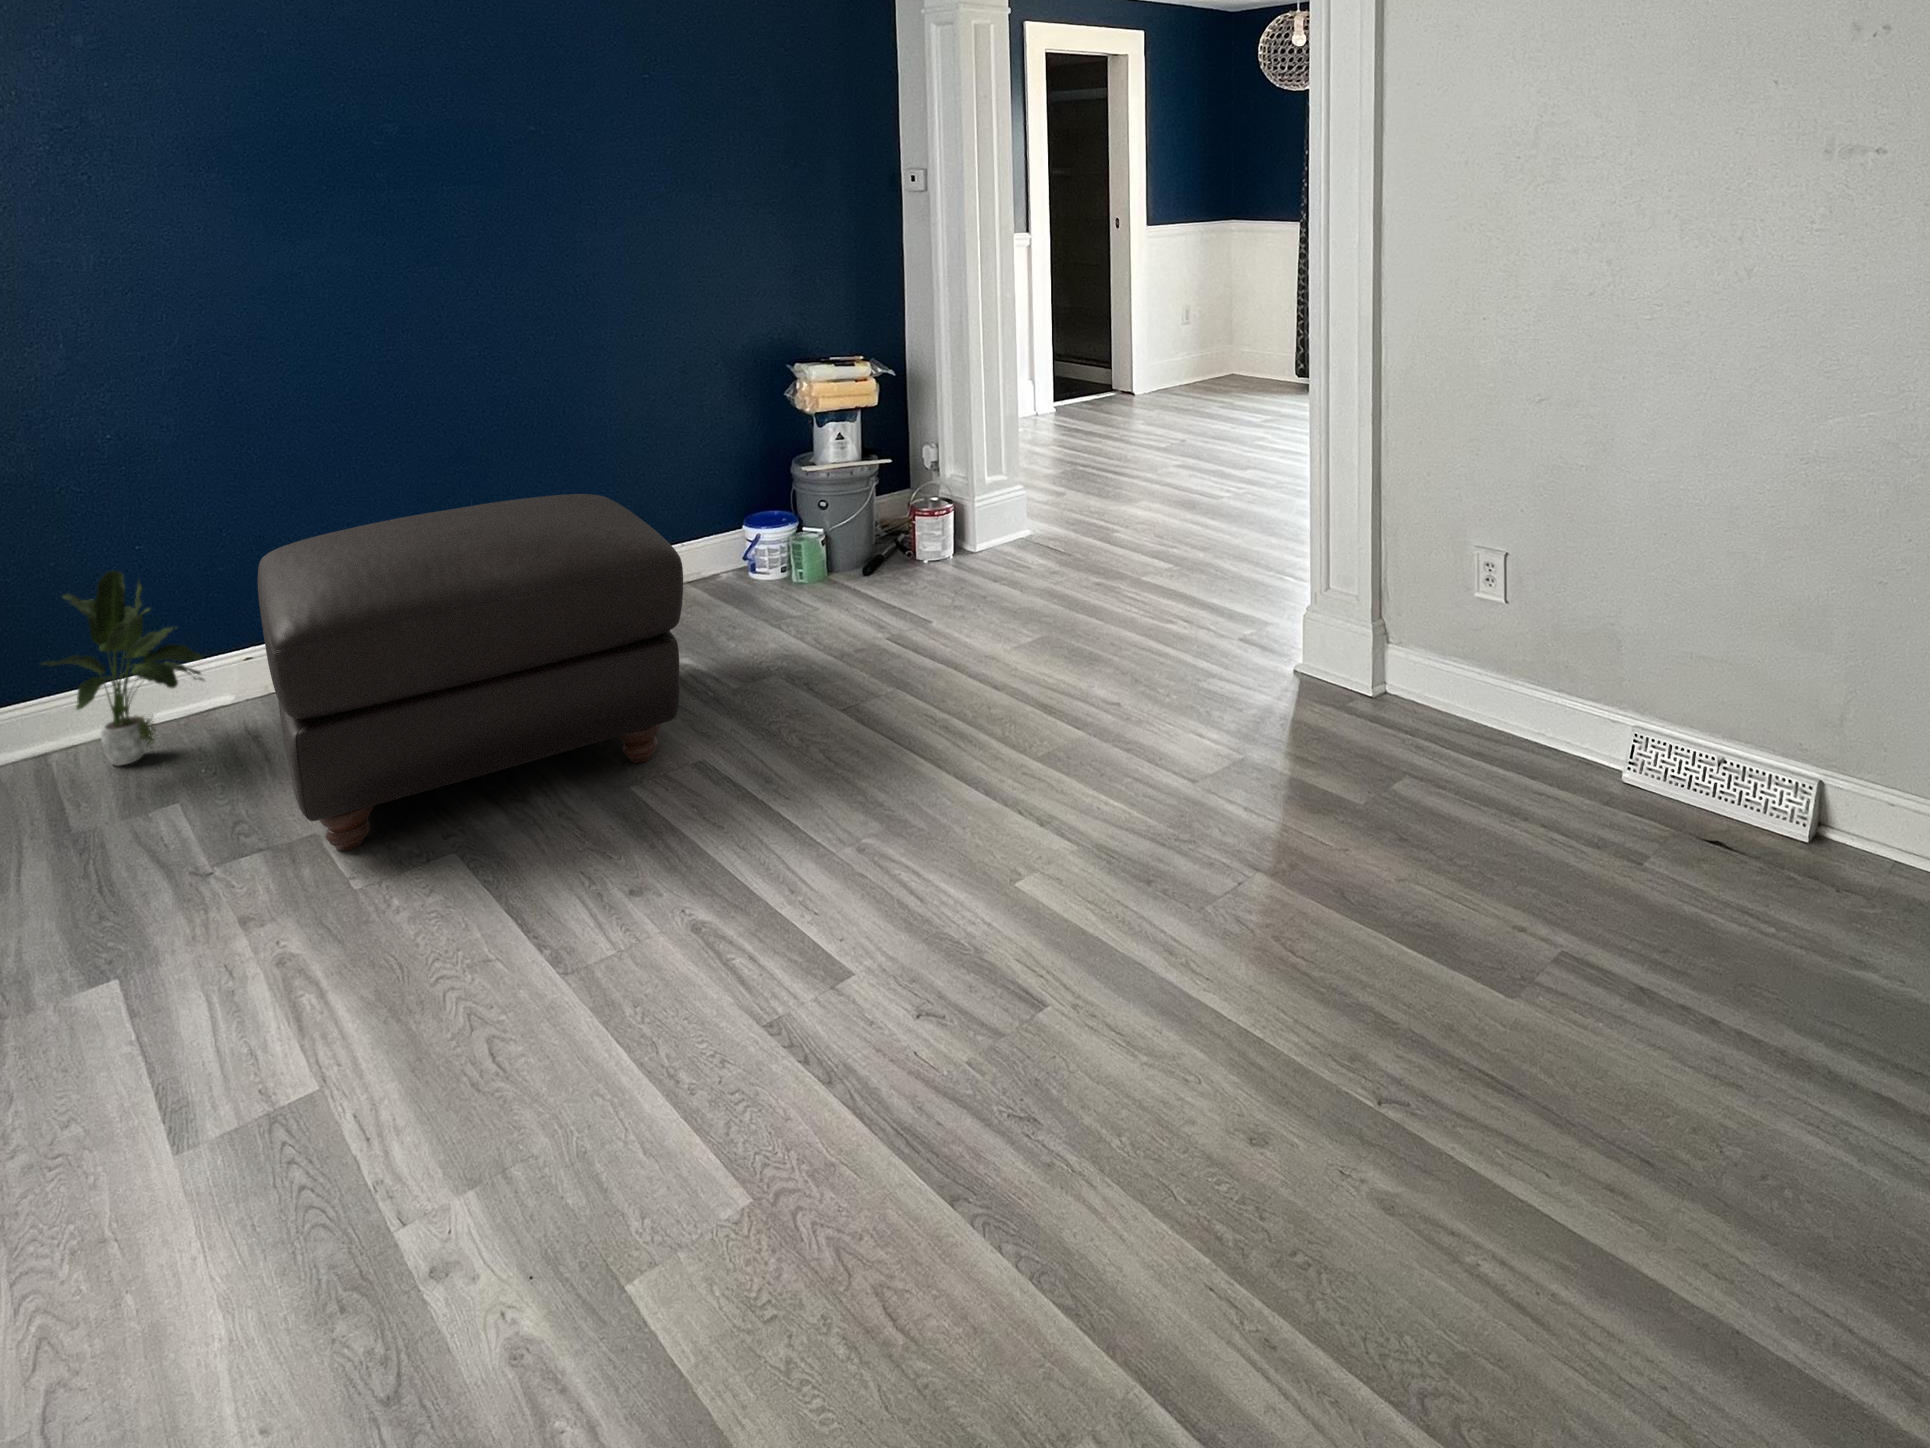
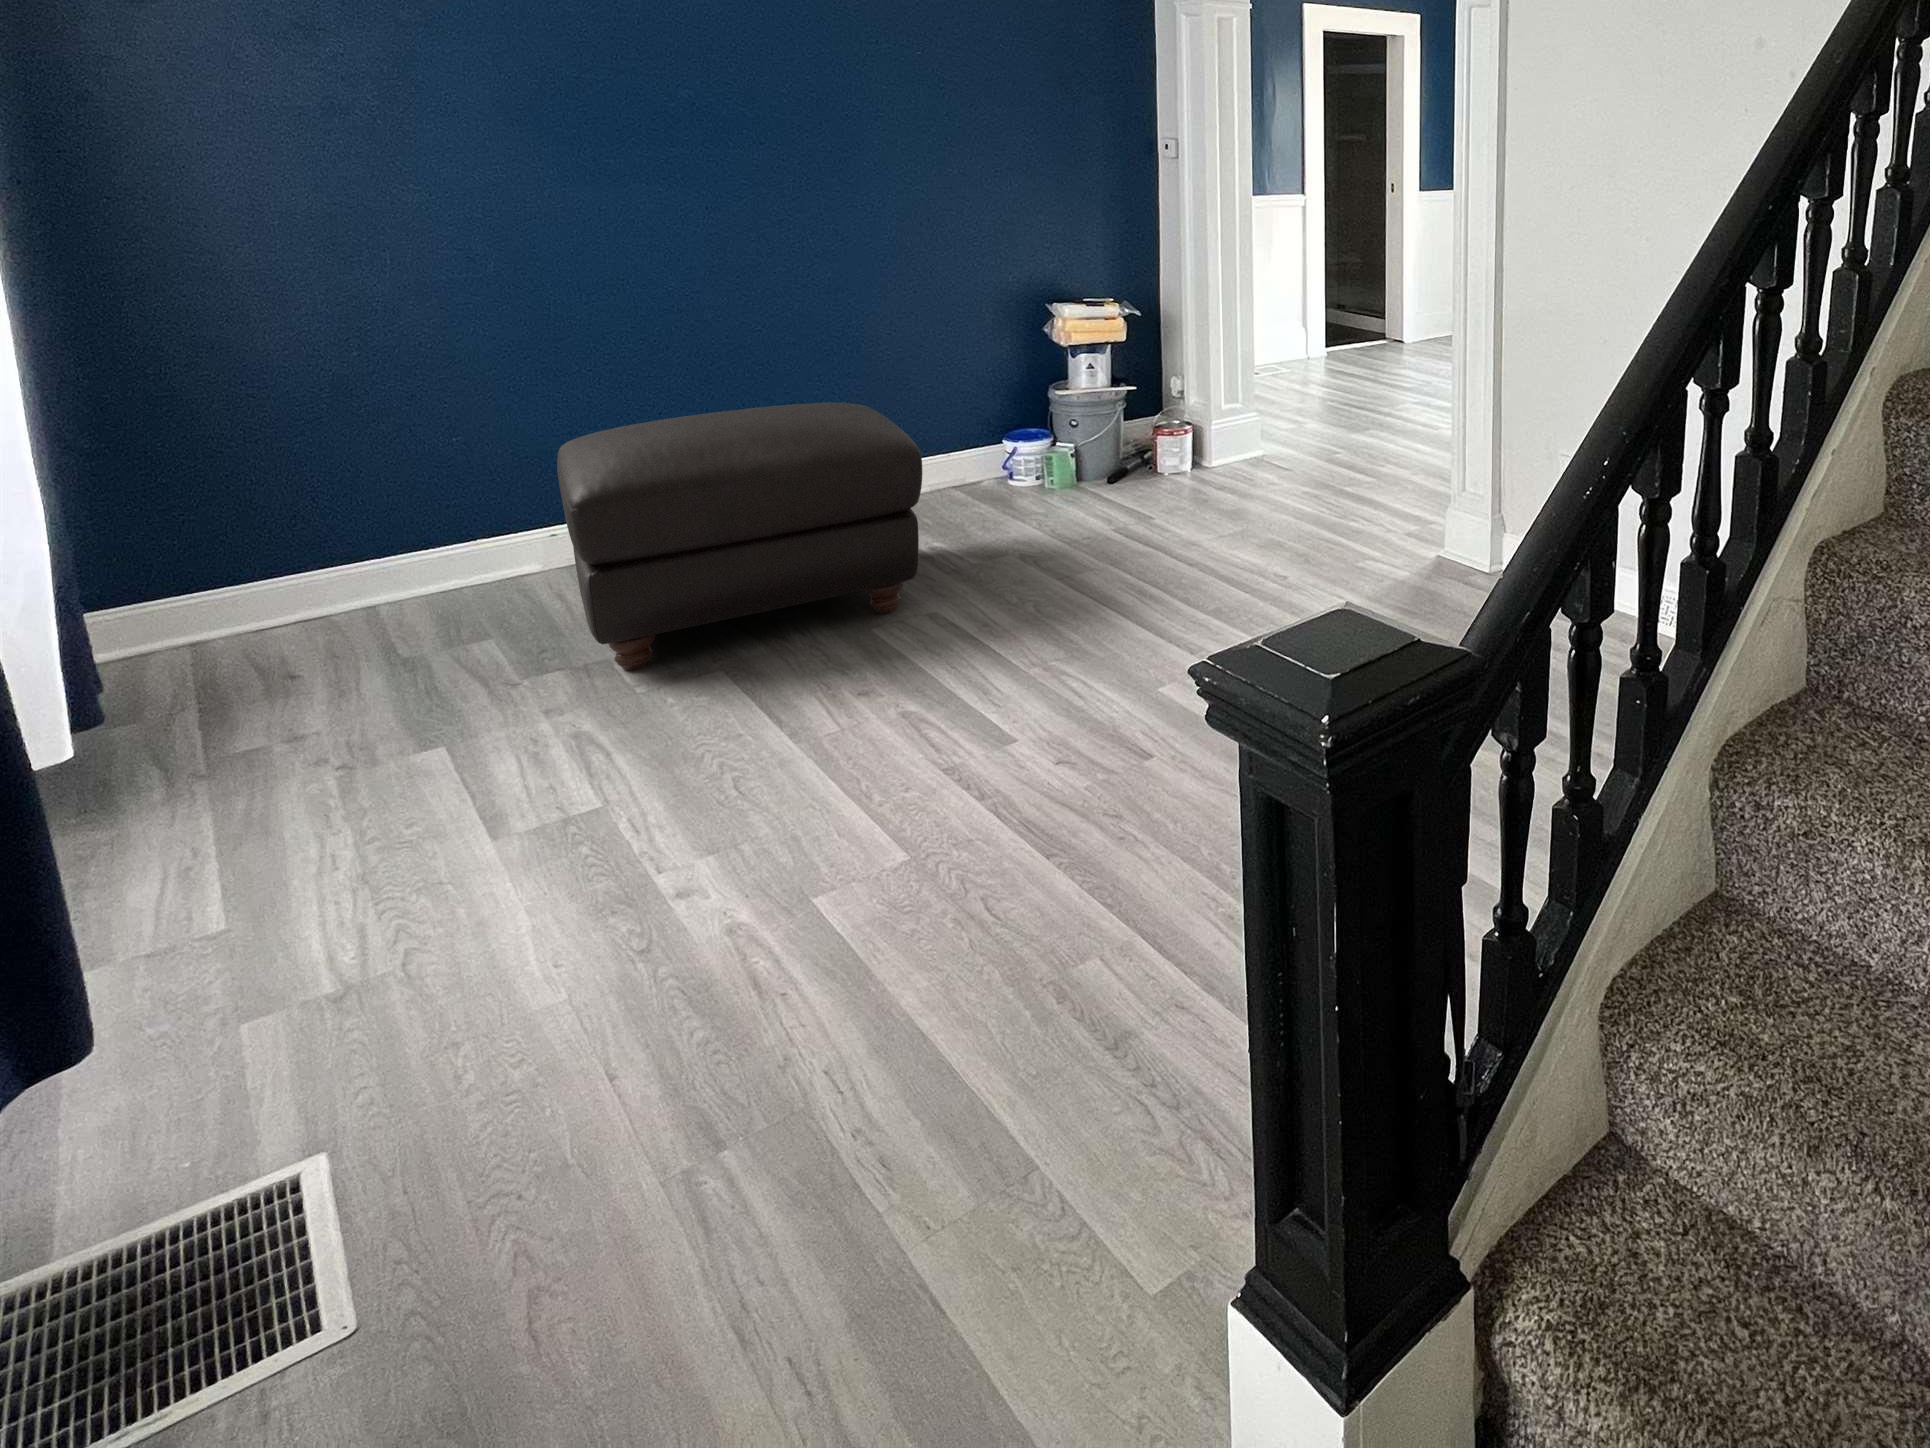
potted plant: present [42,571,205,765] -> none [364,455,511,616]

